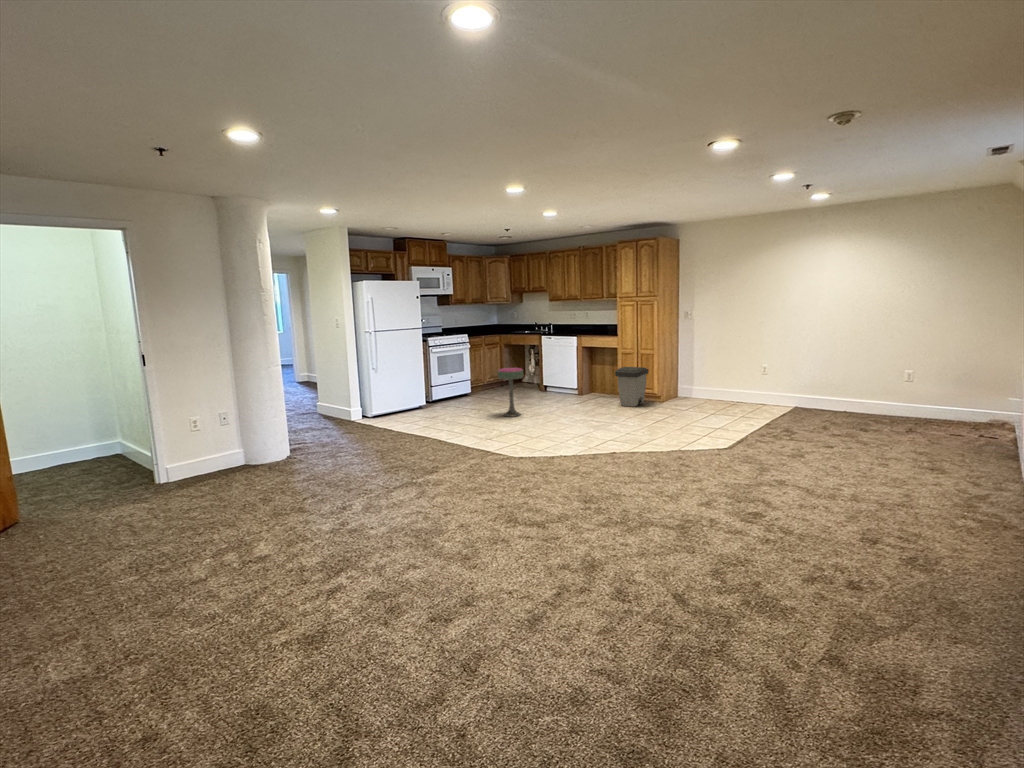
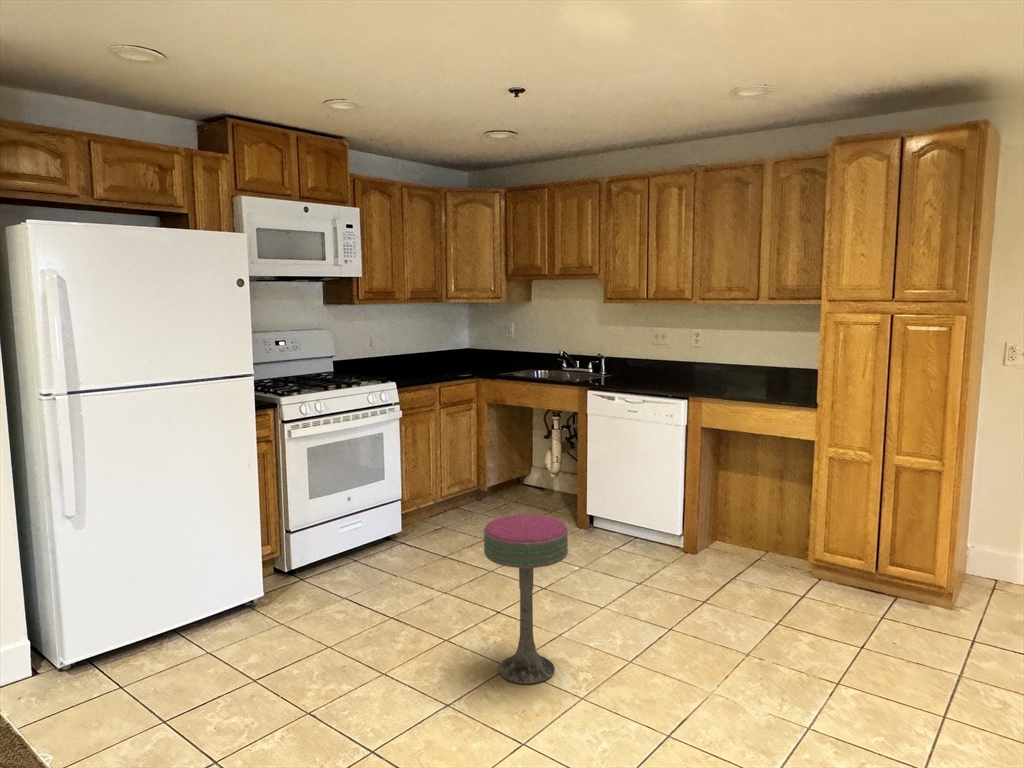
trash can: present [615,367,649,407] -> none [830,501,924,632]

